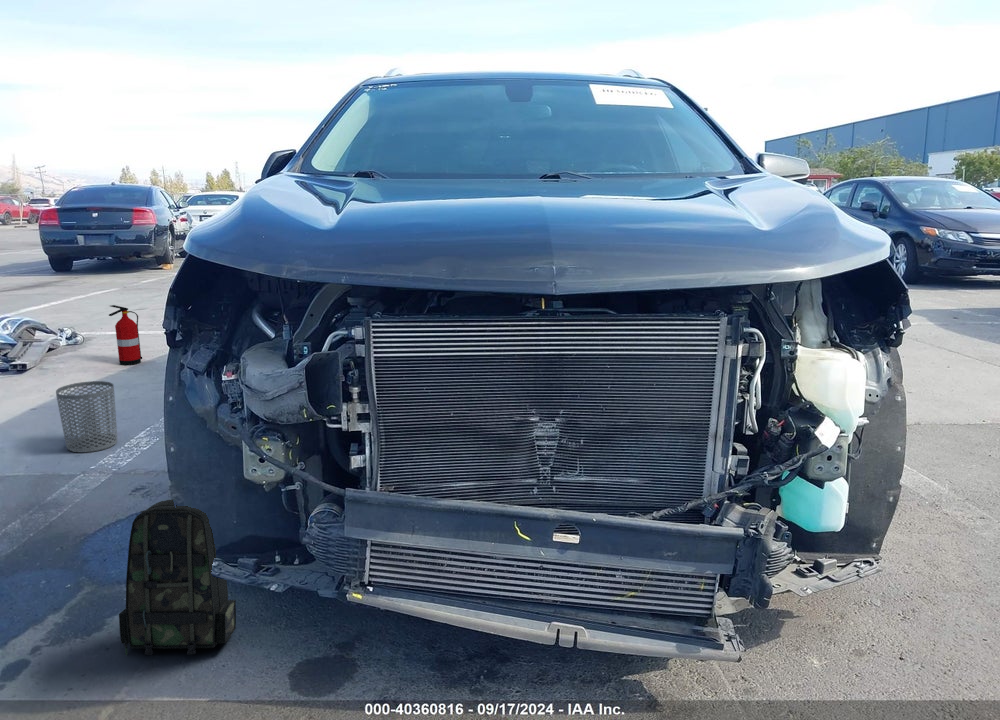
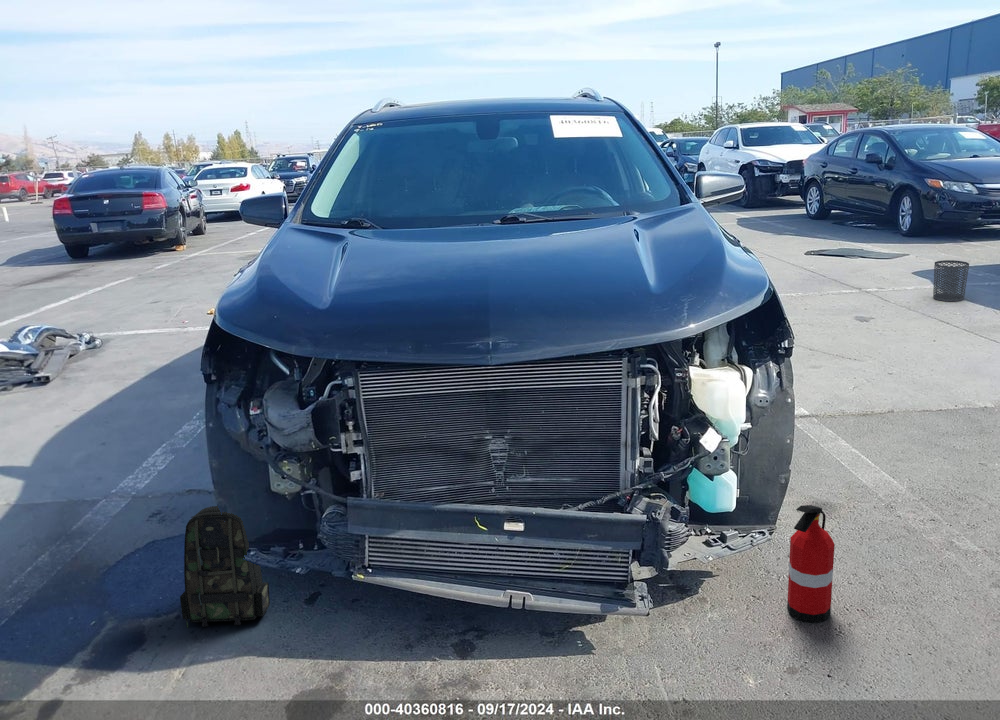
fire extinguisher: present [109,305,142,365] -> present [787,505,835,623]
waste bin: present [56,381,117,452] -> present [933,260,969,302]

